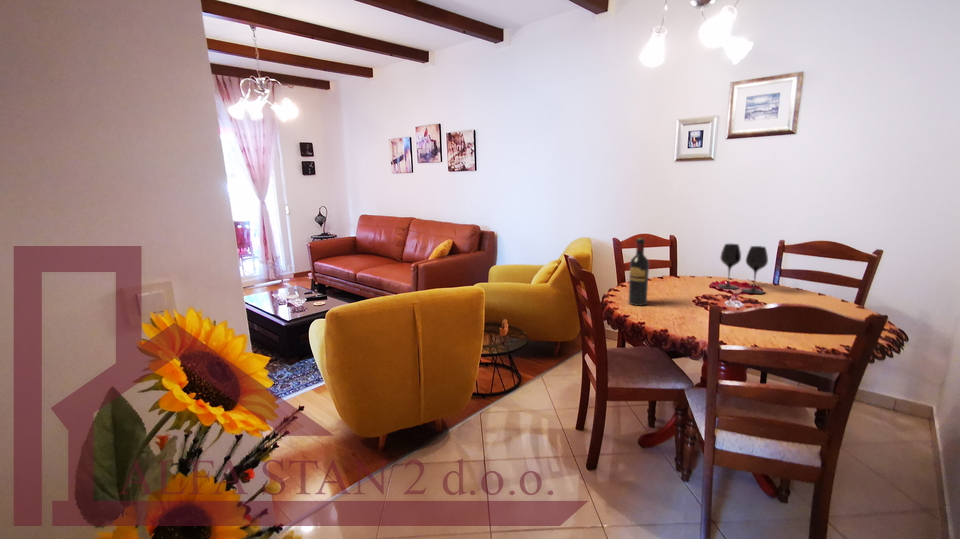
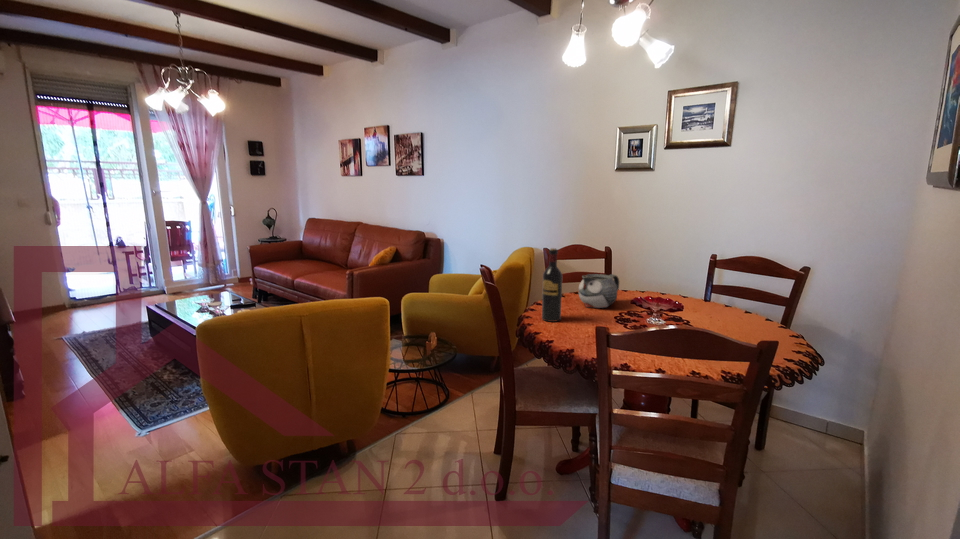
wine glass: present [718,244,768,294] -> none [643,257,692,311]
teapot: none [657,261,696,292] -> present [579,274,619,308]

